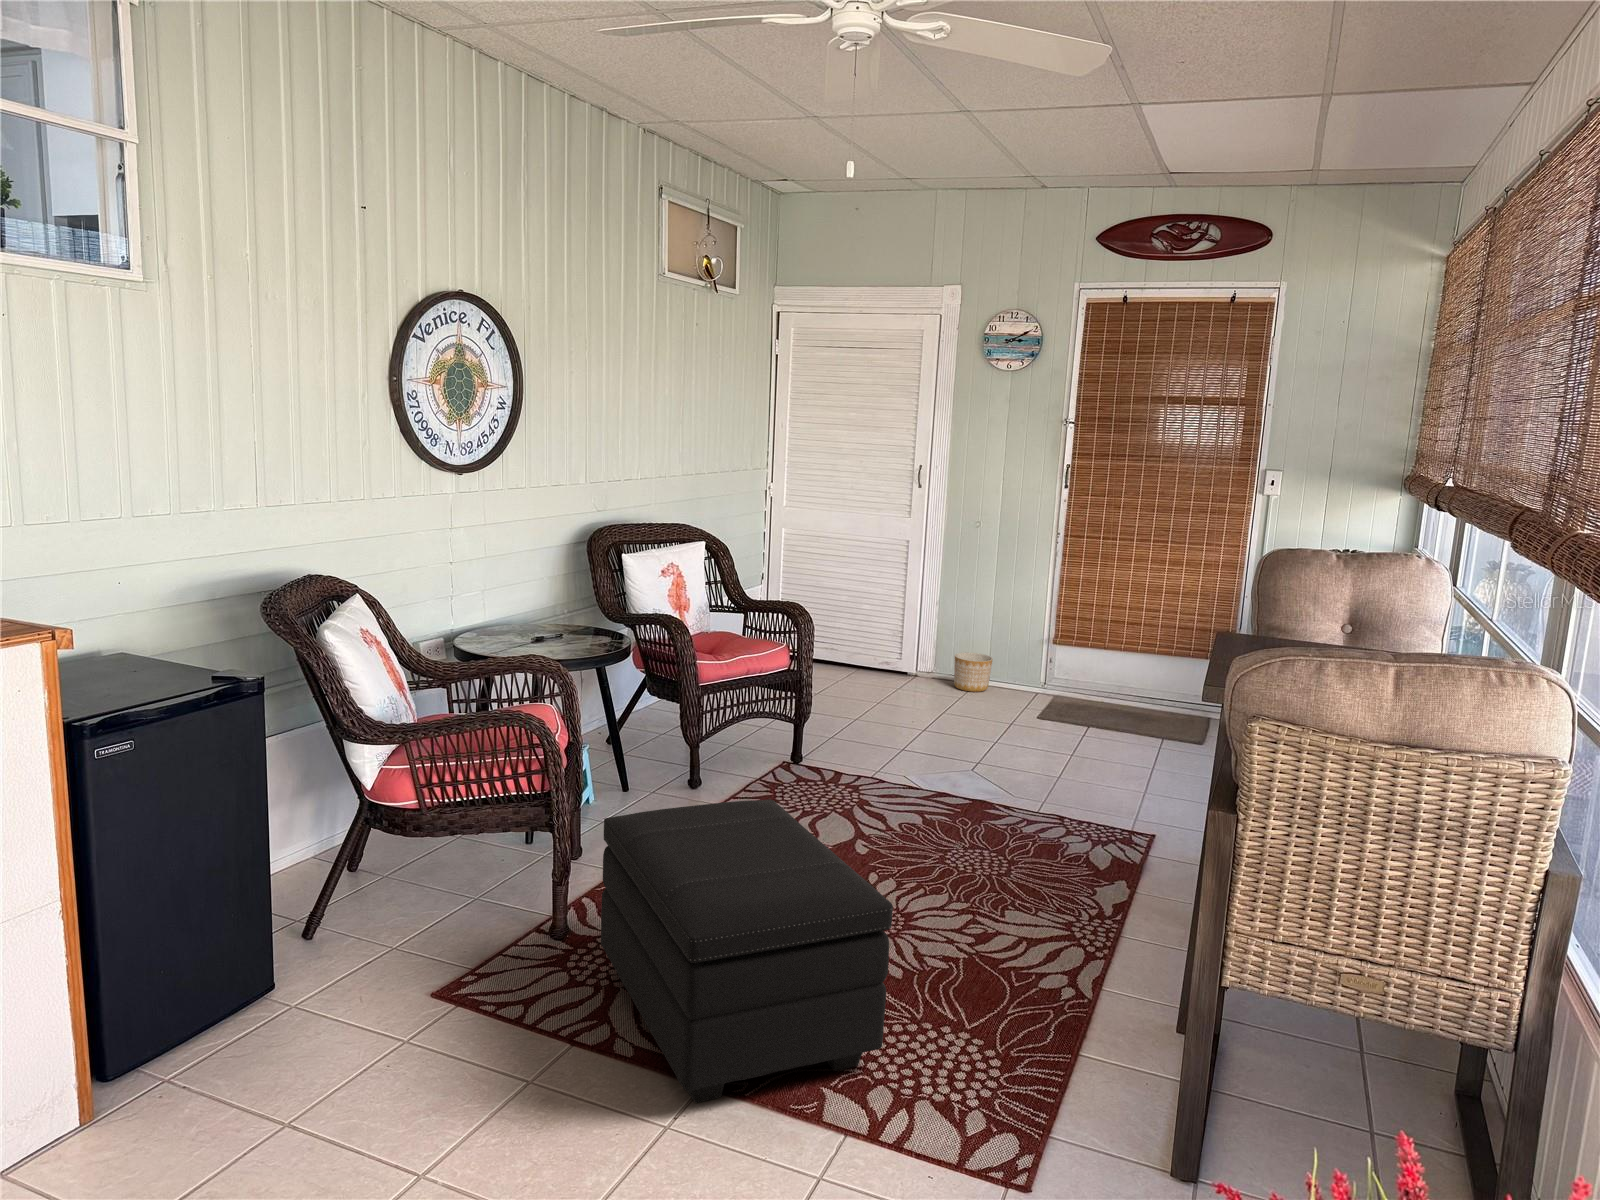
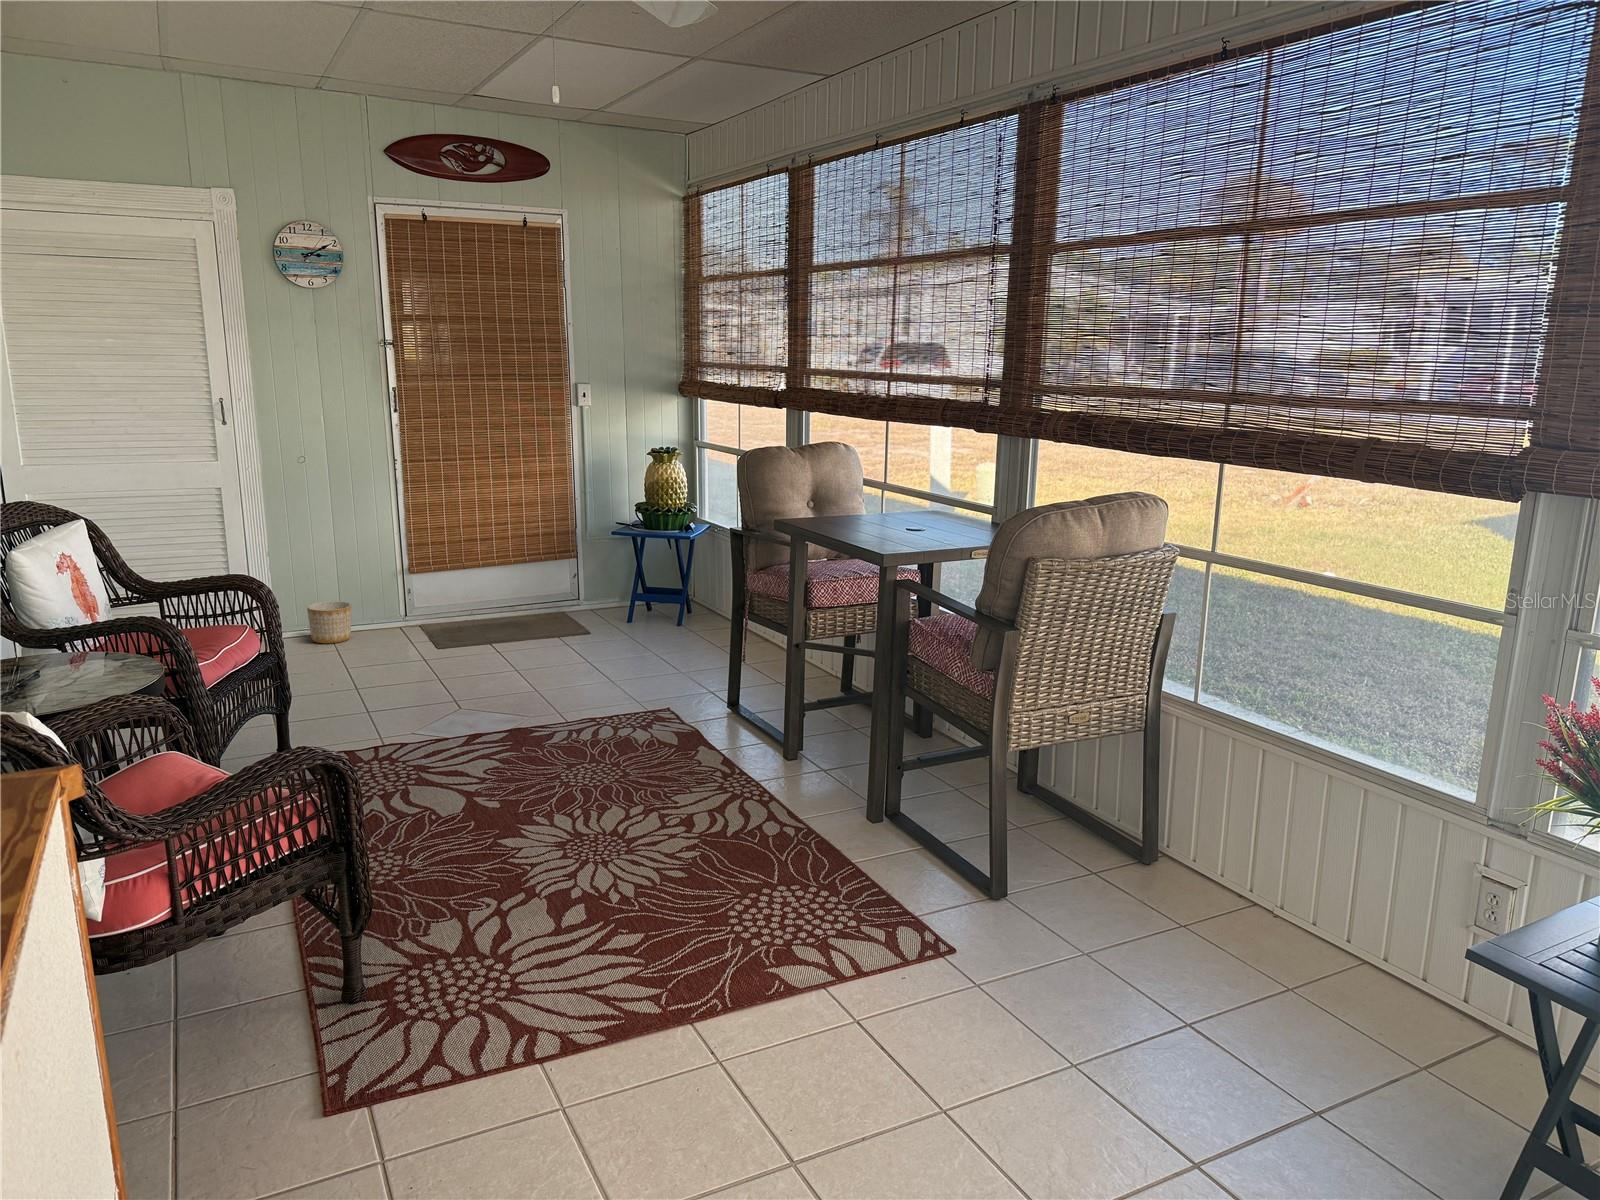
footstool: present [601,800,893,1103] -> none [434,761,782,1034]

